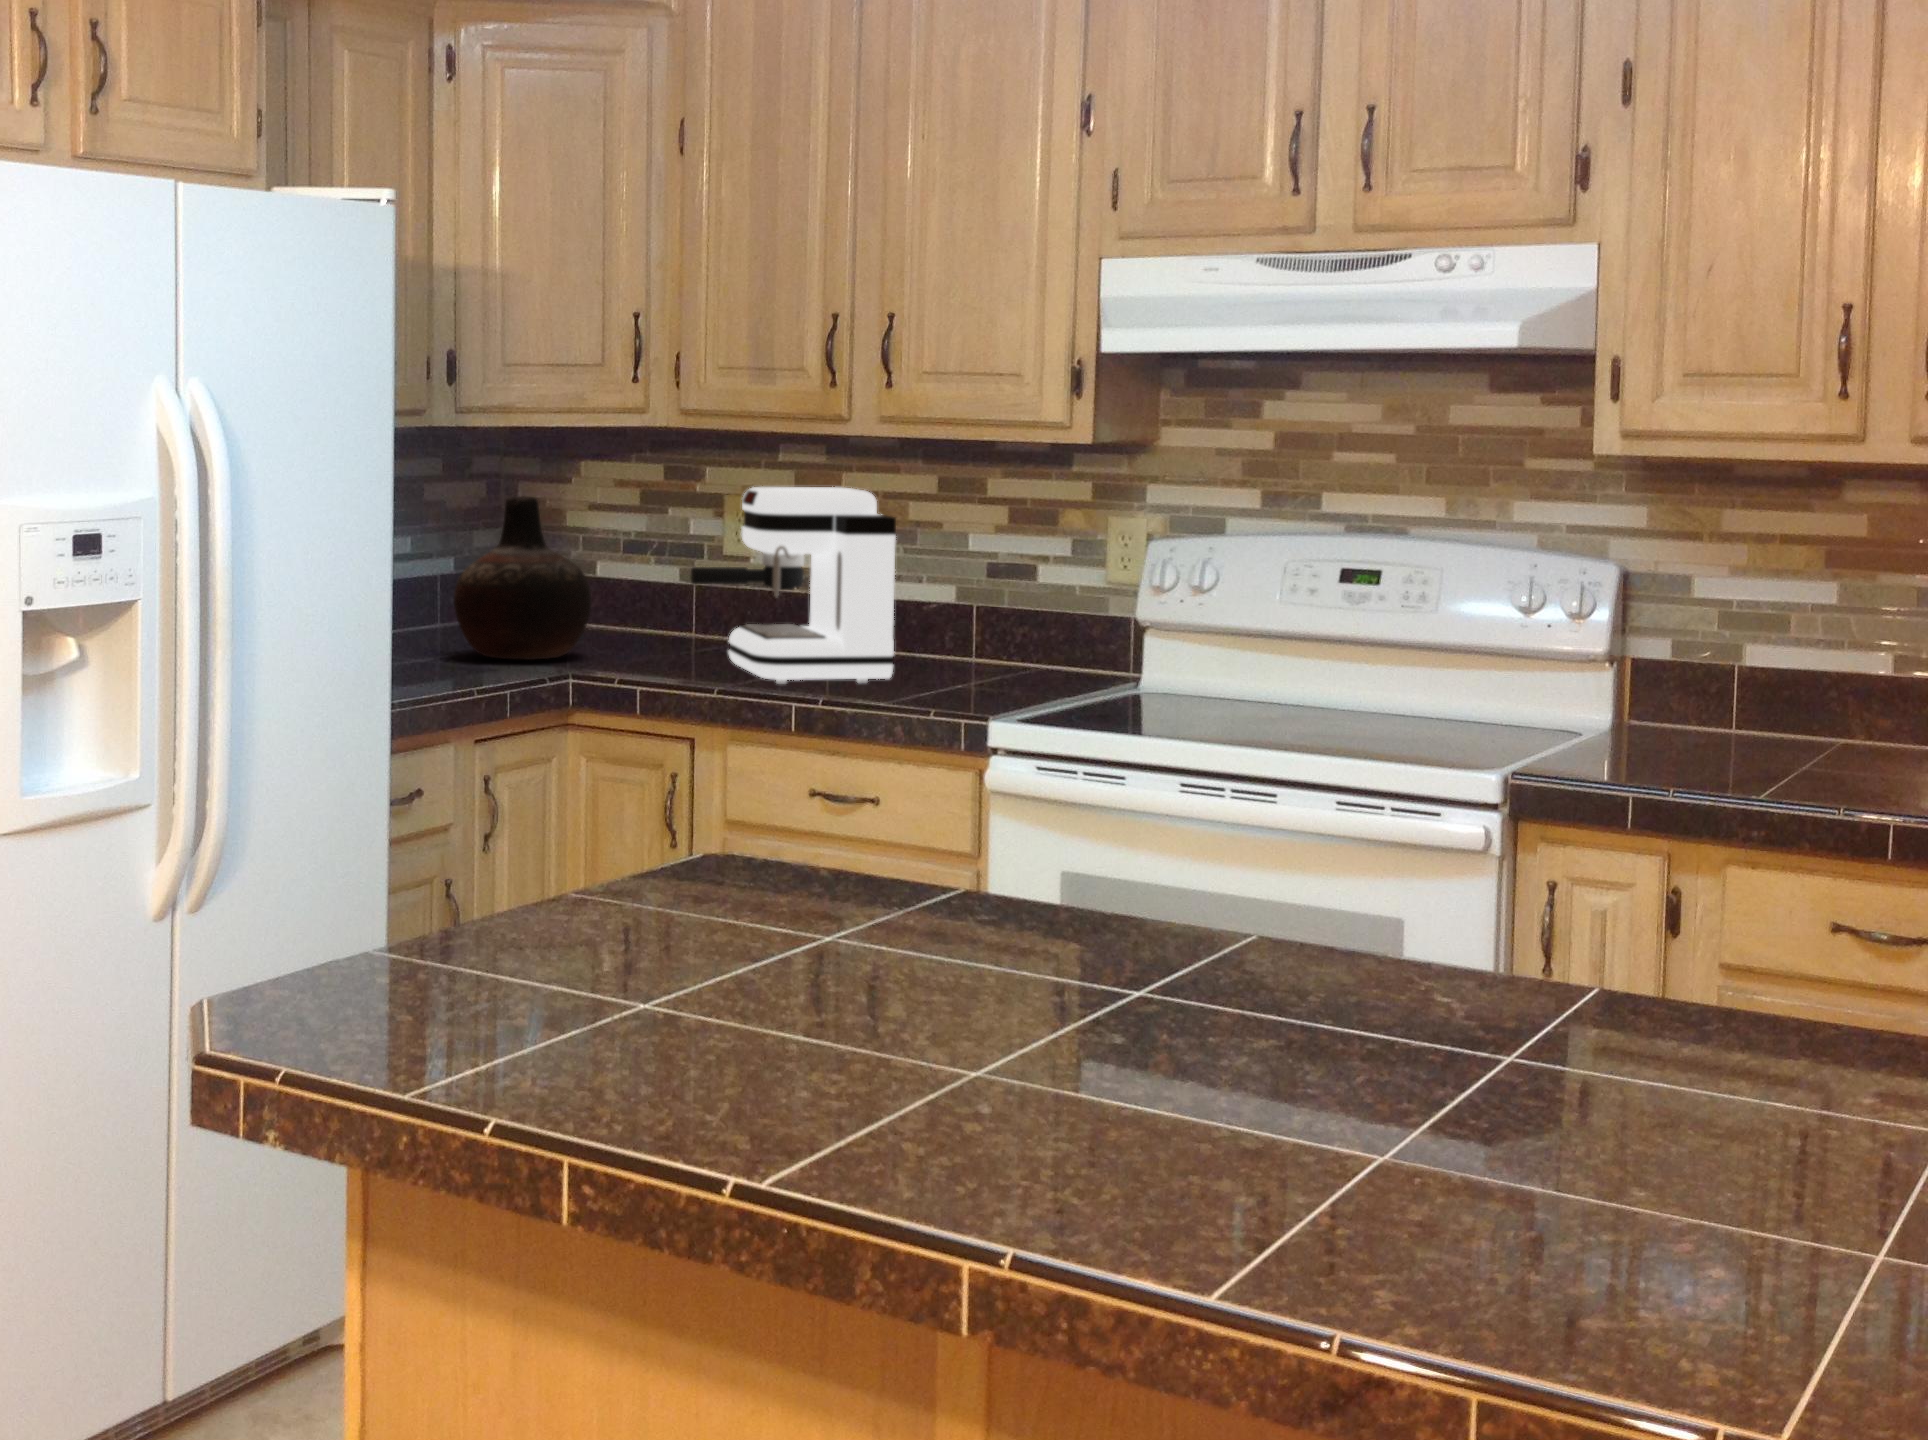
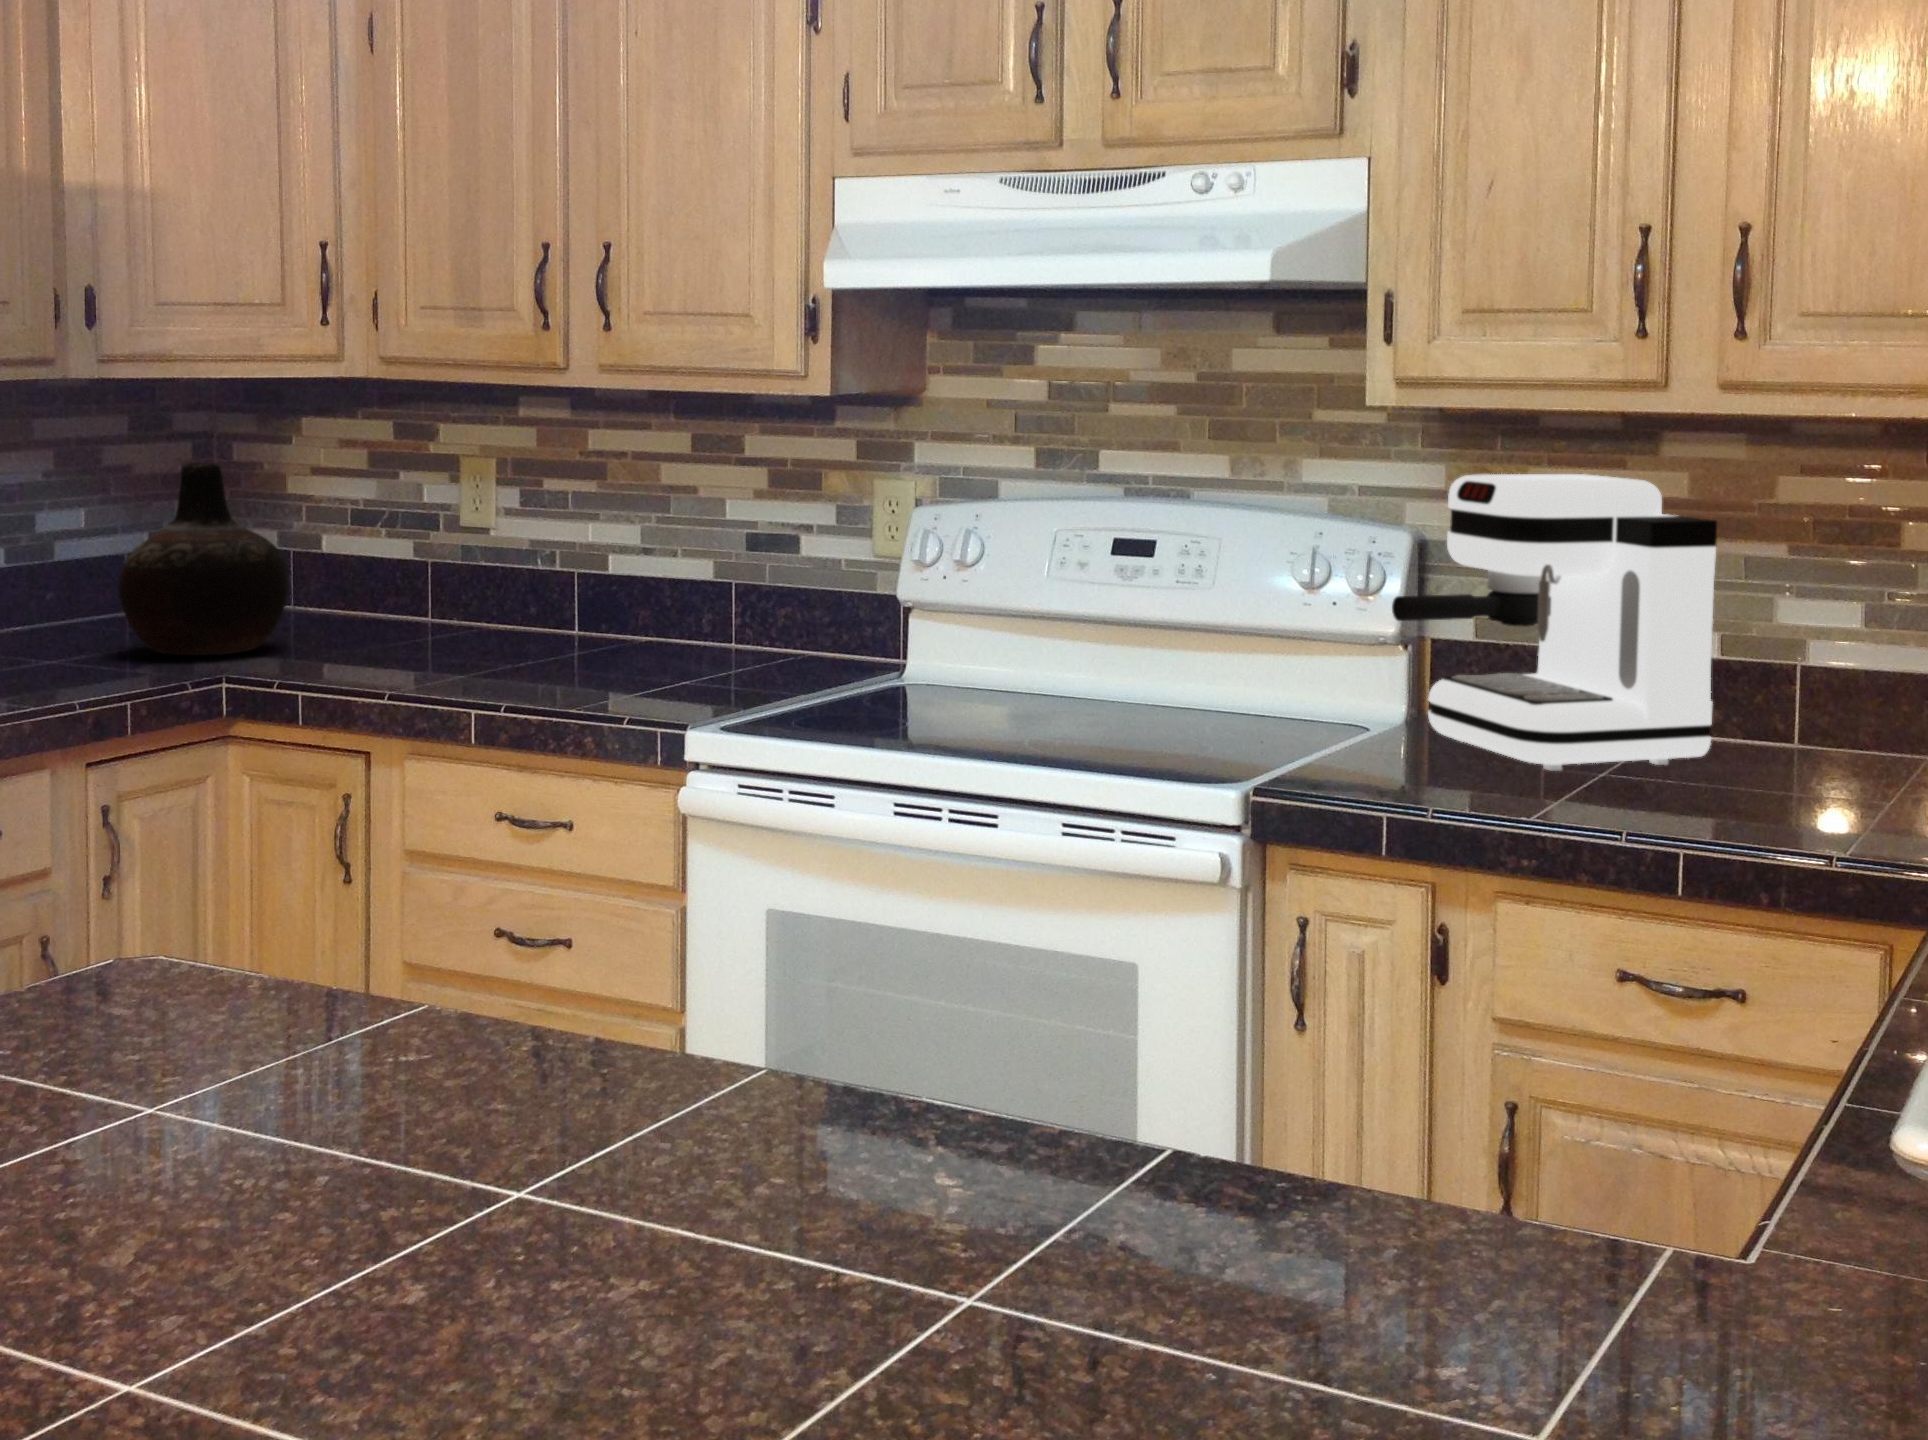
coffee maker: present [691,487,896,684] -> present [1392,474,1717,771]

